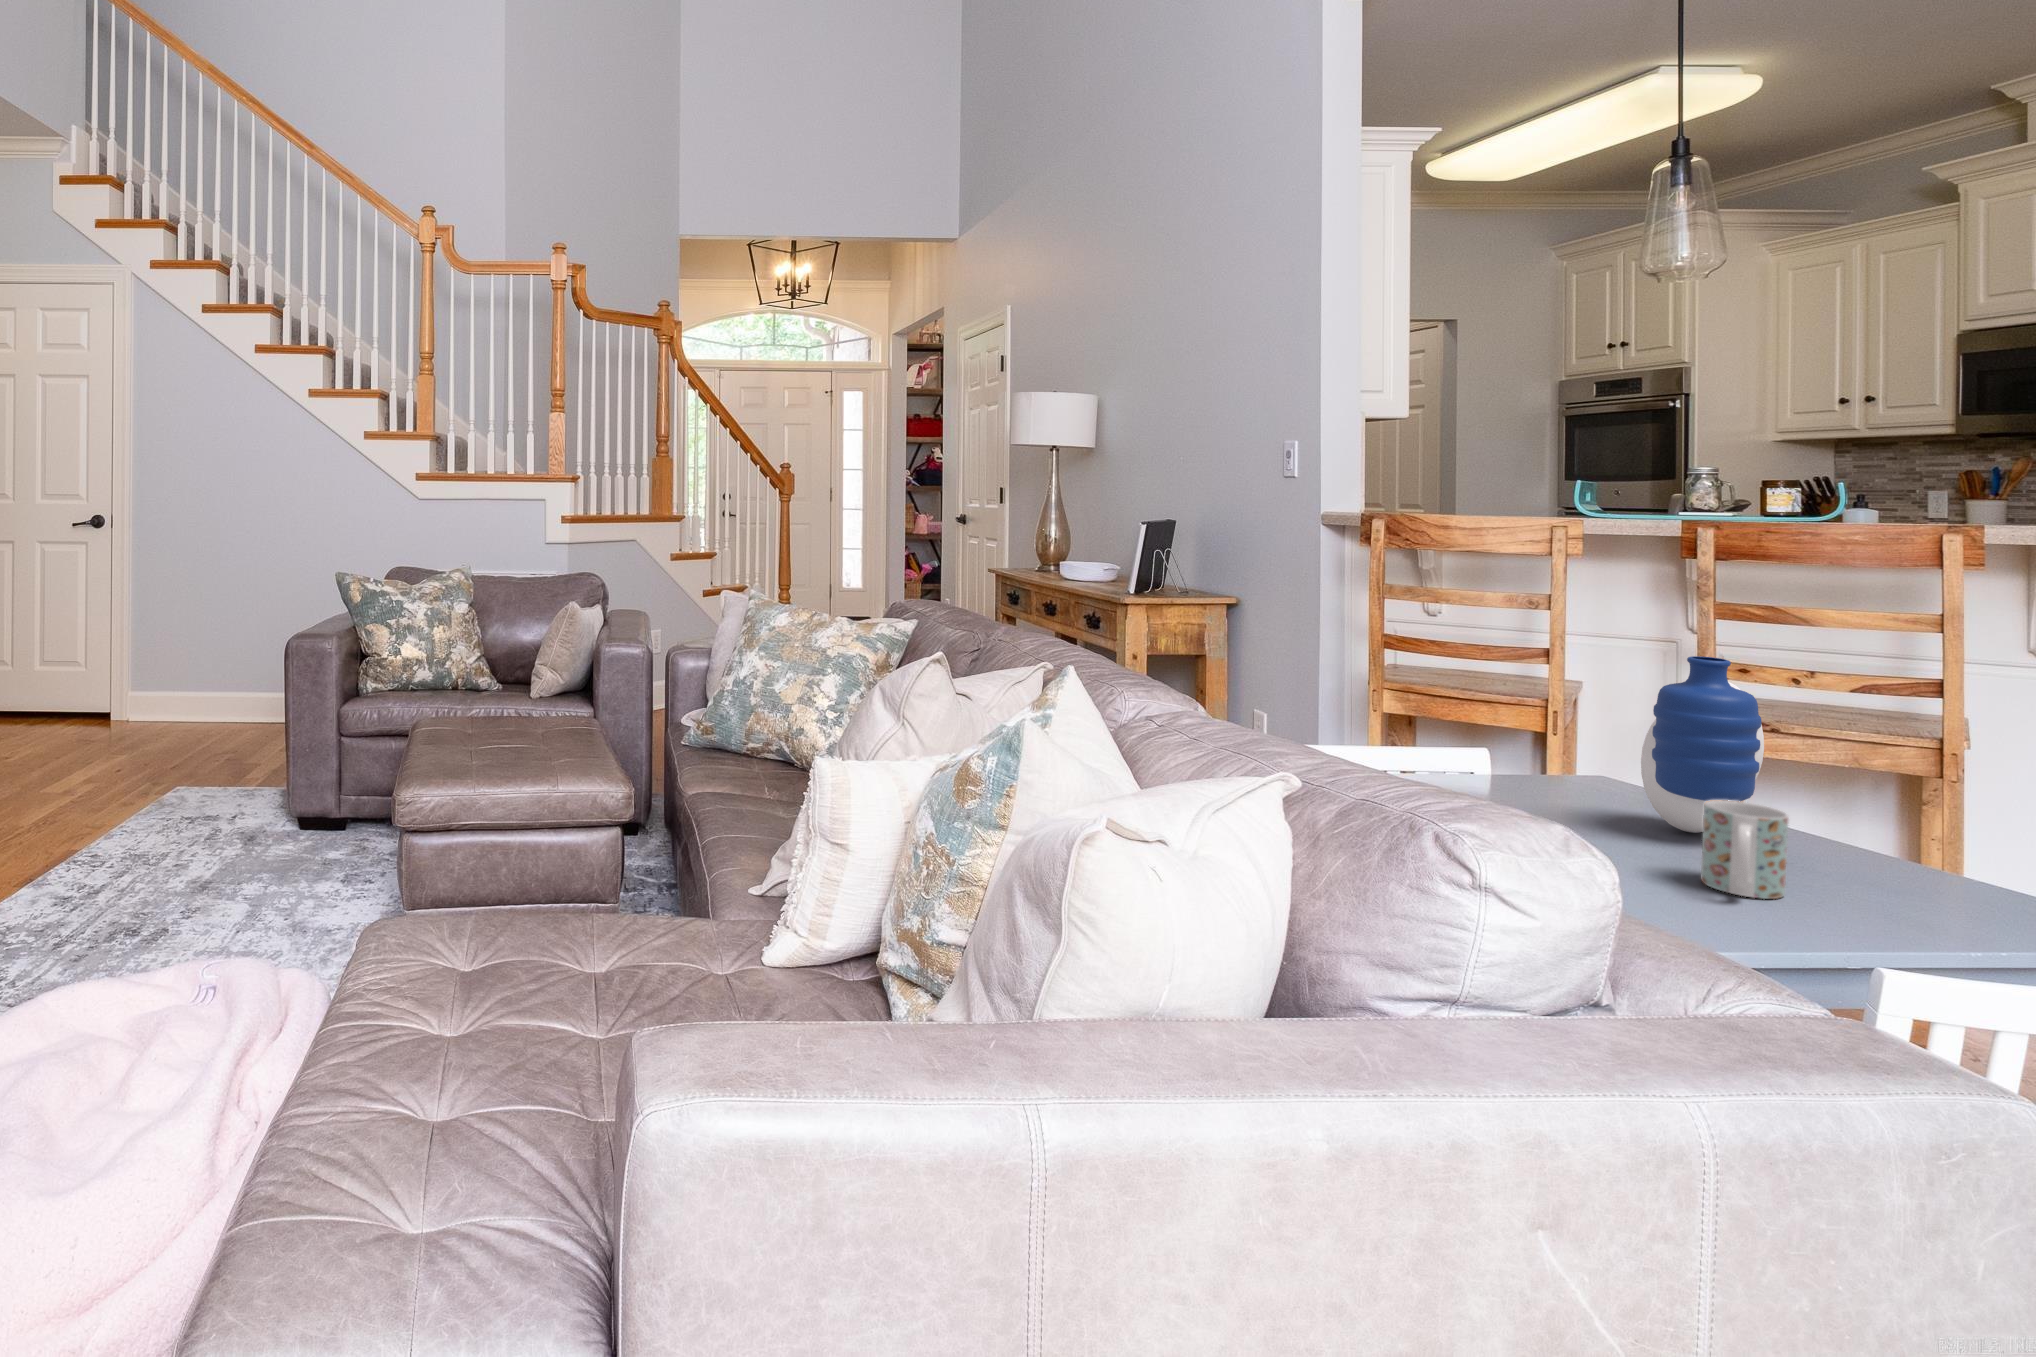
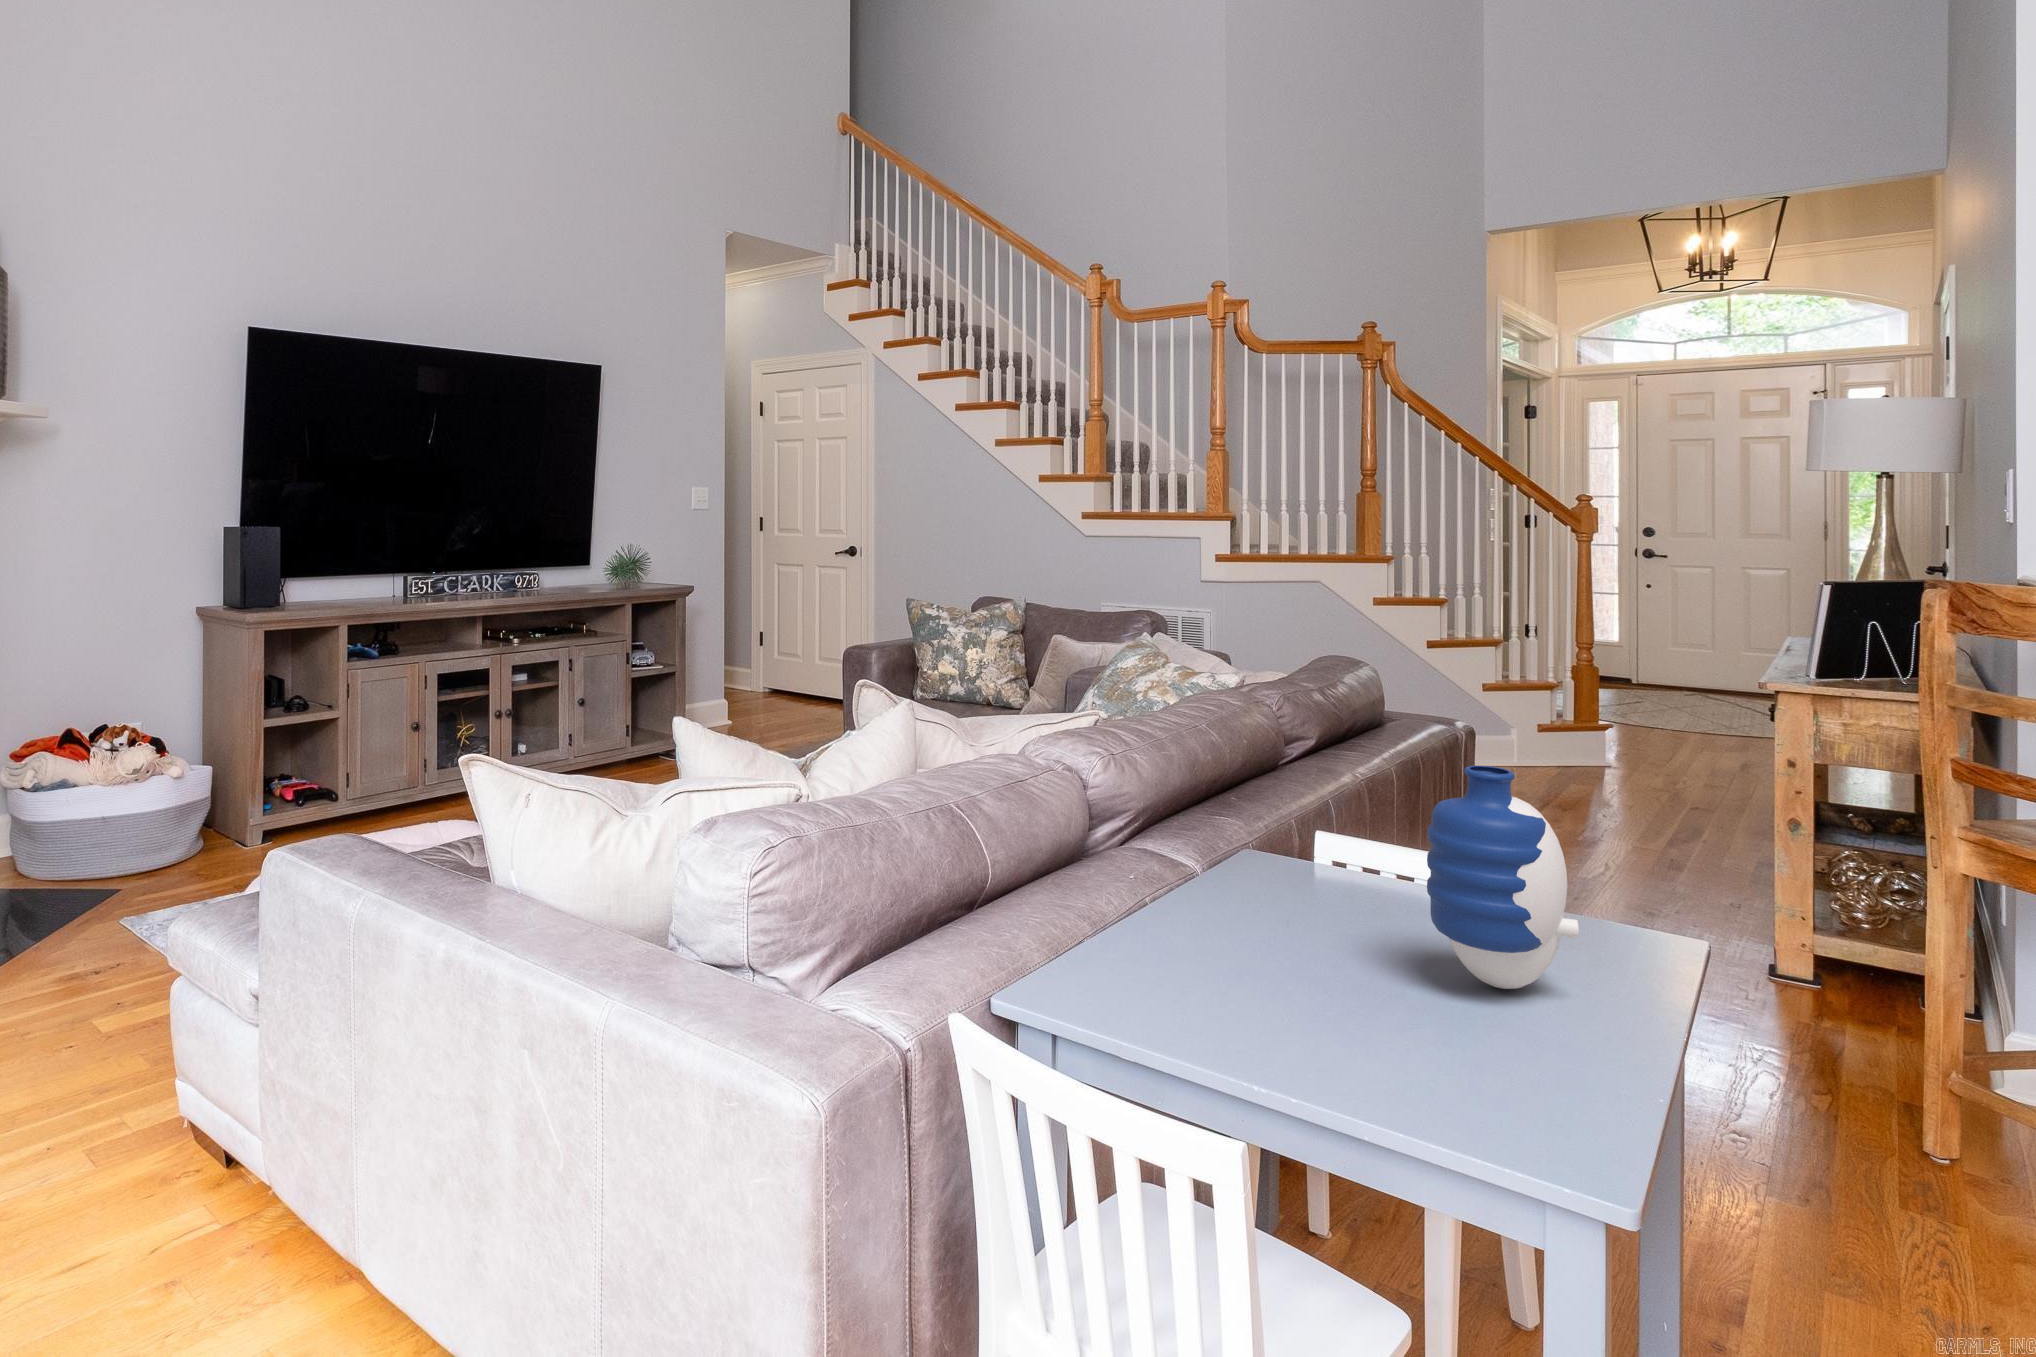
mug: present [1701,800,1789,899] -> none [1264,920,1380,1043]

